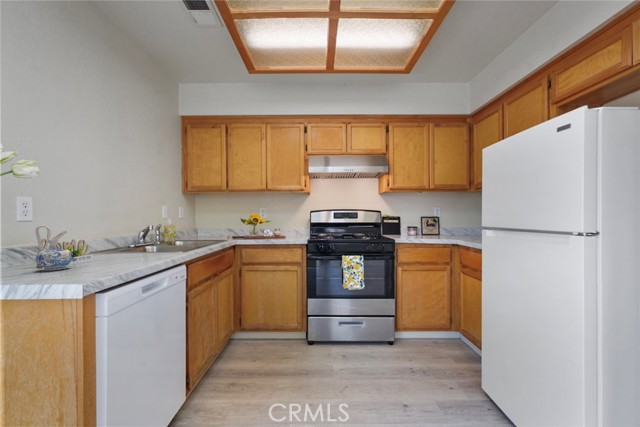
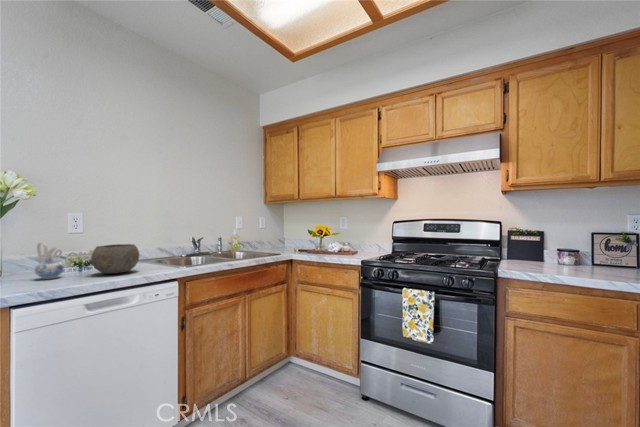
bowl: none [98,228,150,261] -> present [91,244,139,274]

